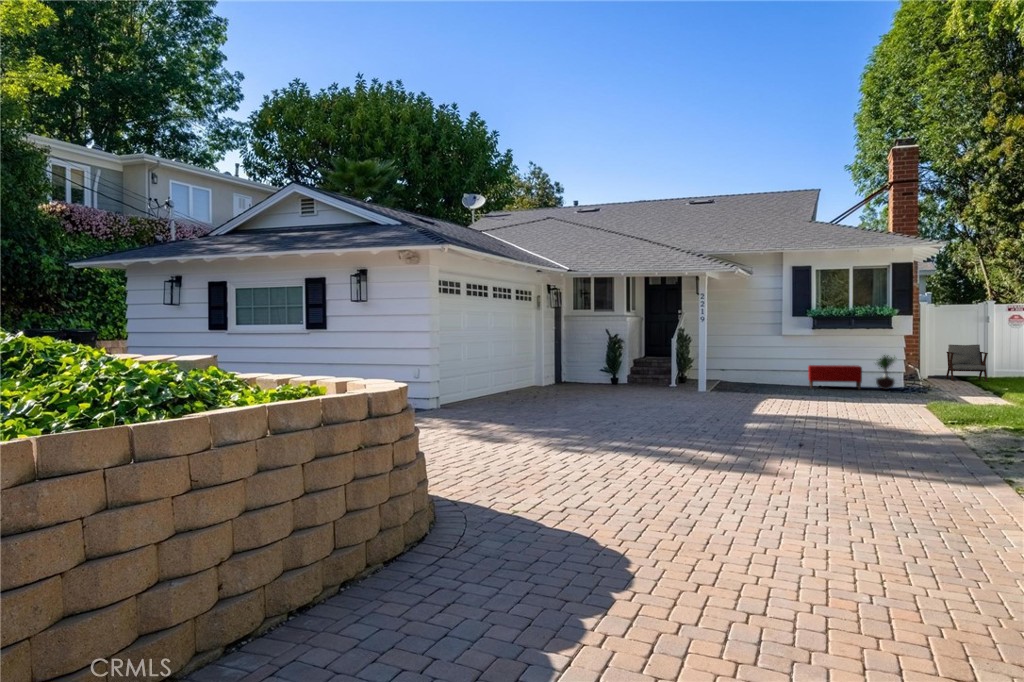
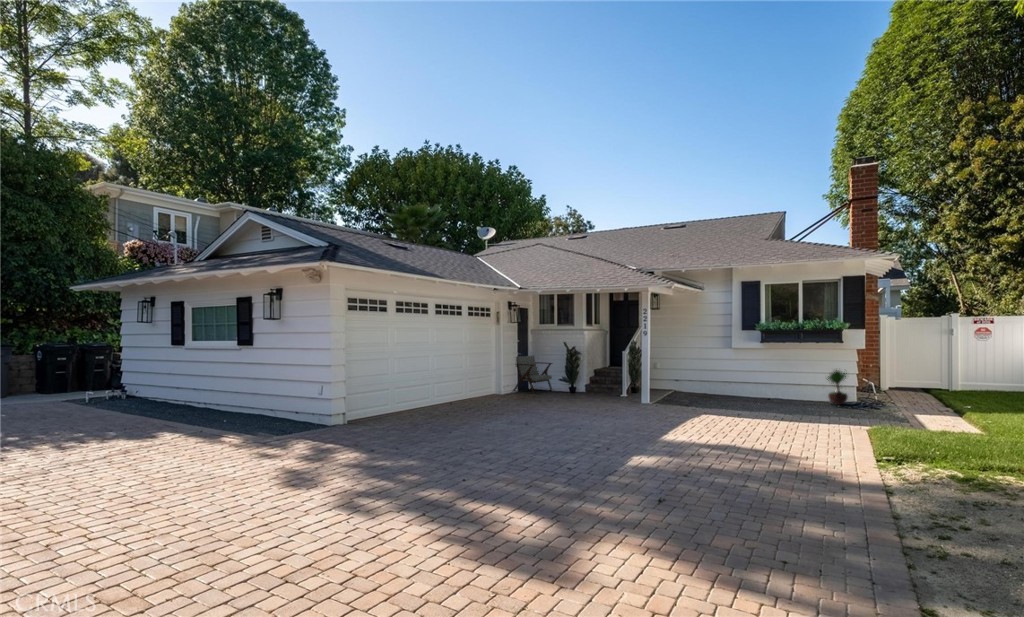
lounge chair: present [946,345,988,382] -> present [513,355,552,393]
bench: present [808,365,862,389] -> none [759,378,813,404]

